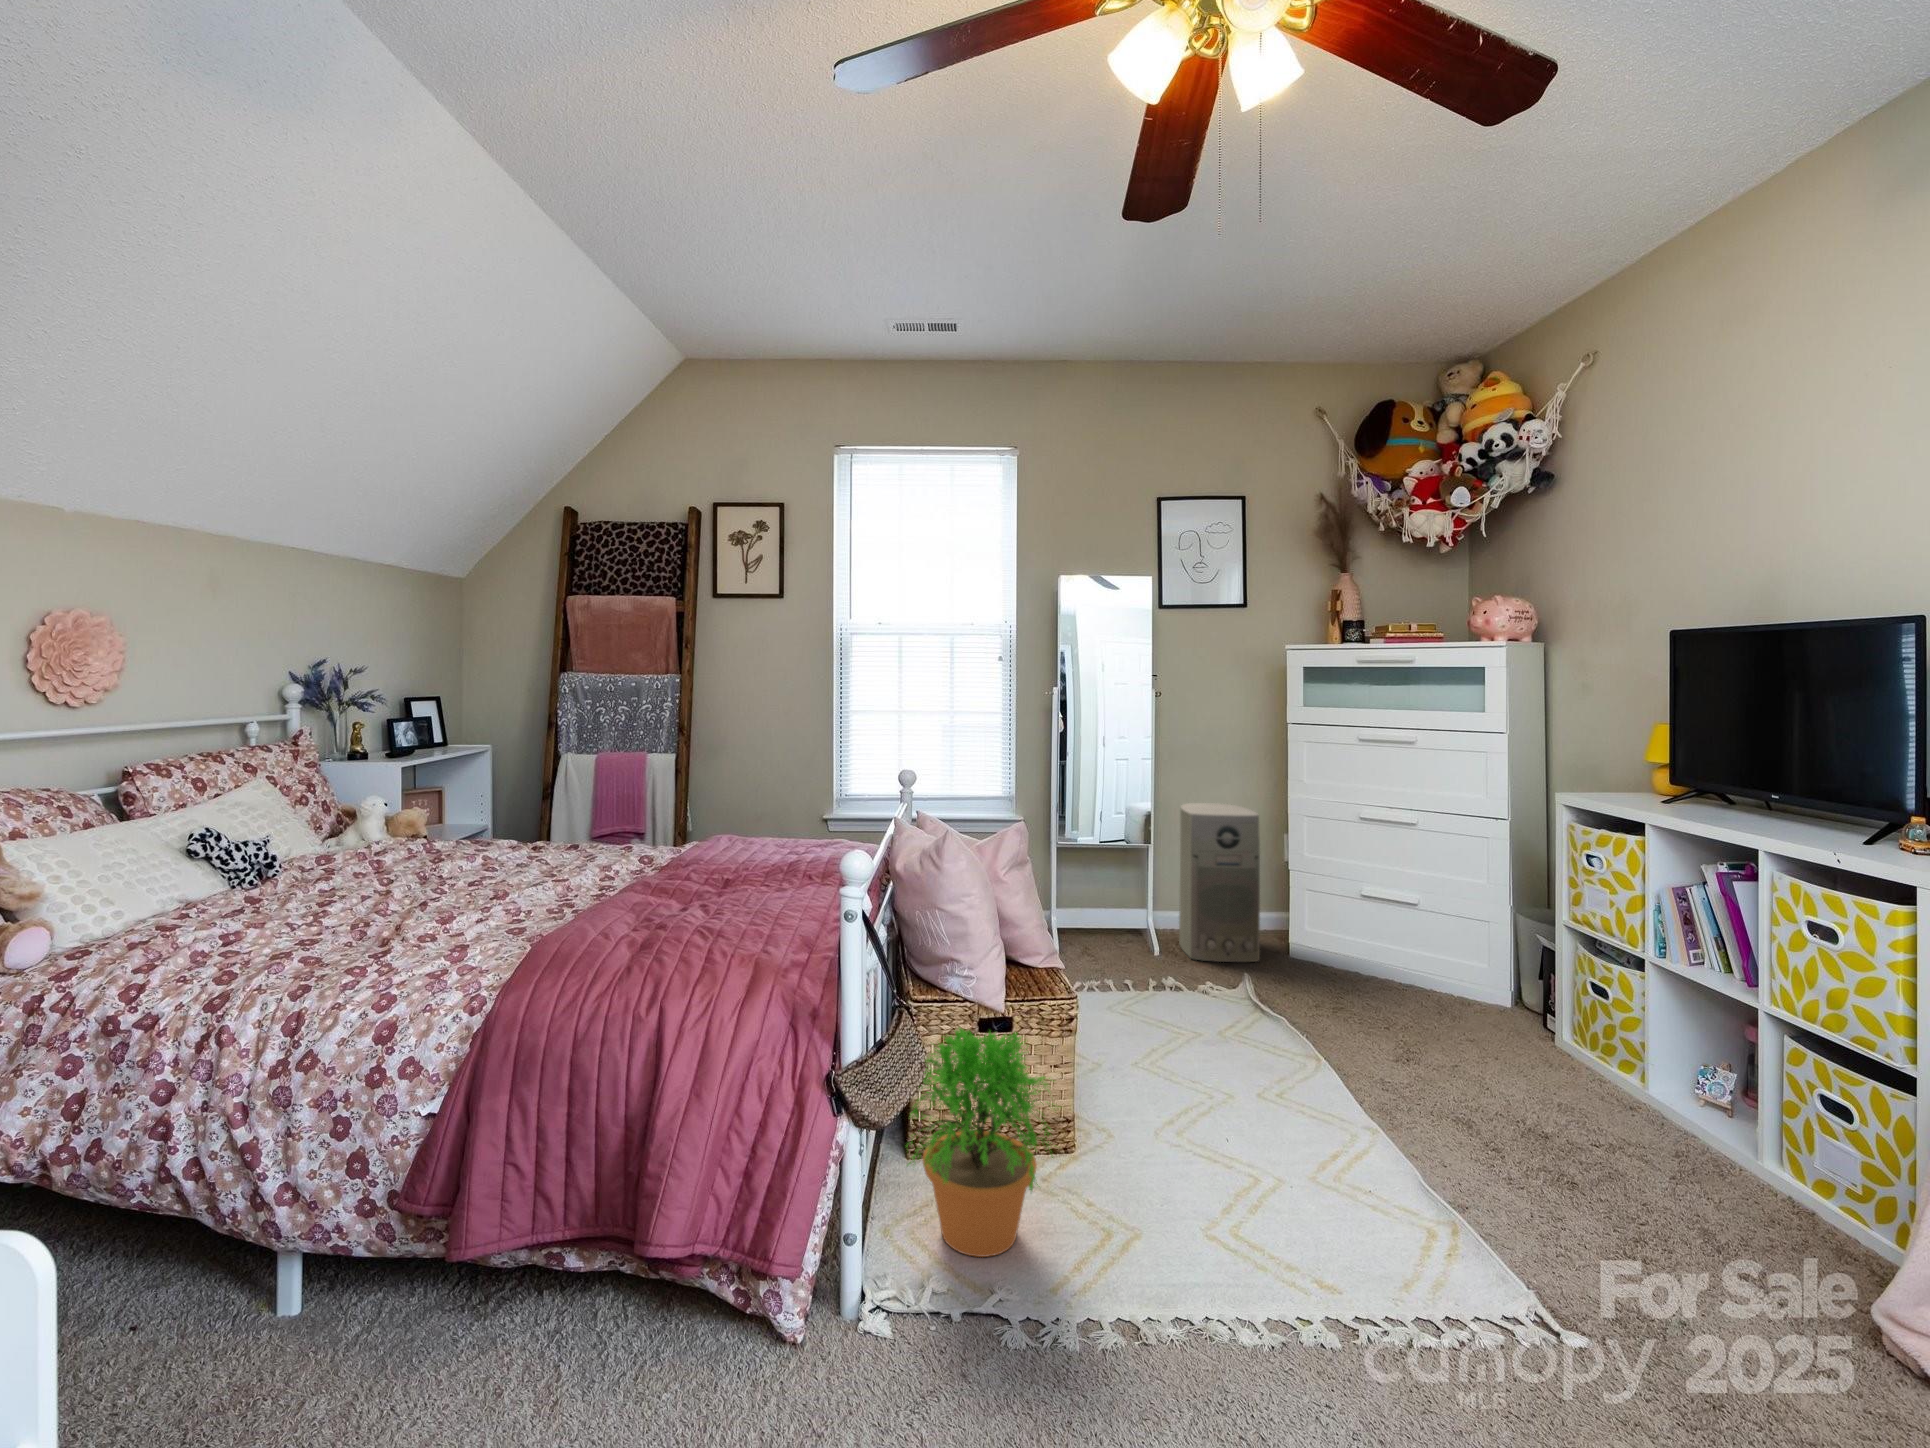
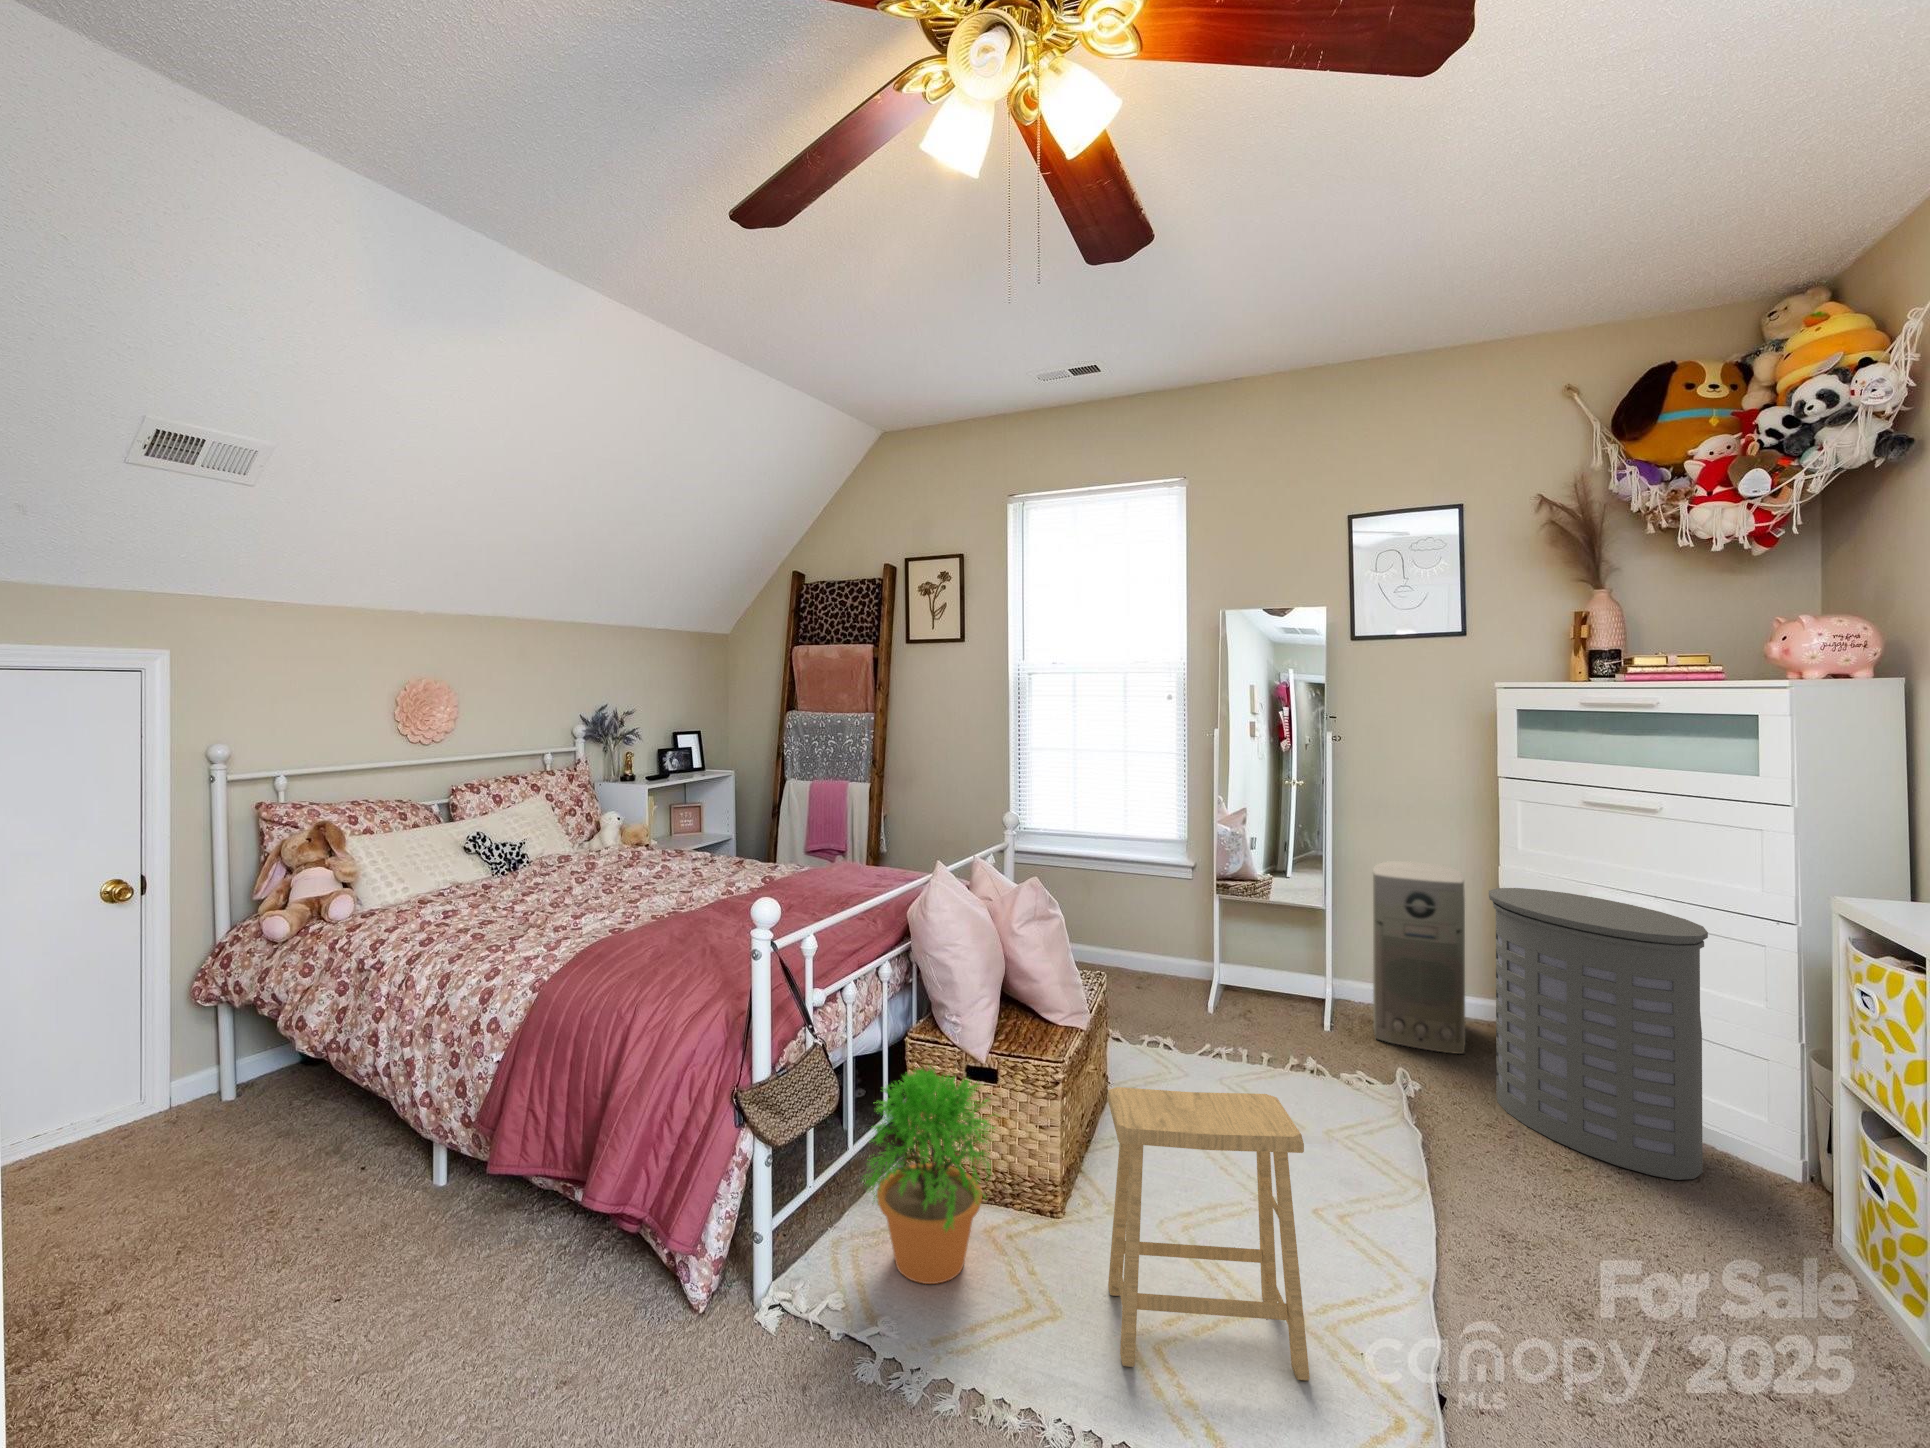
laundry hamper: none [1300,814,1470,1029] -> present [1489,888,1708,1180]
footstool: none [1152,997,1356,1276] -> present [1108,1087,1310,1381]

